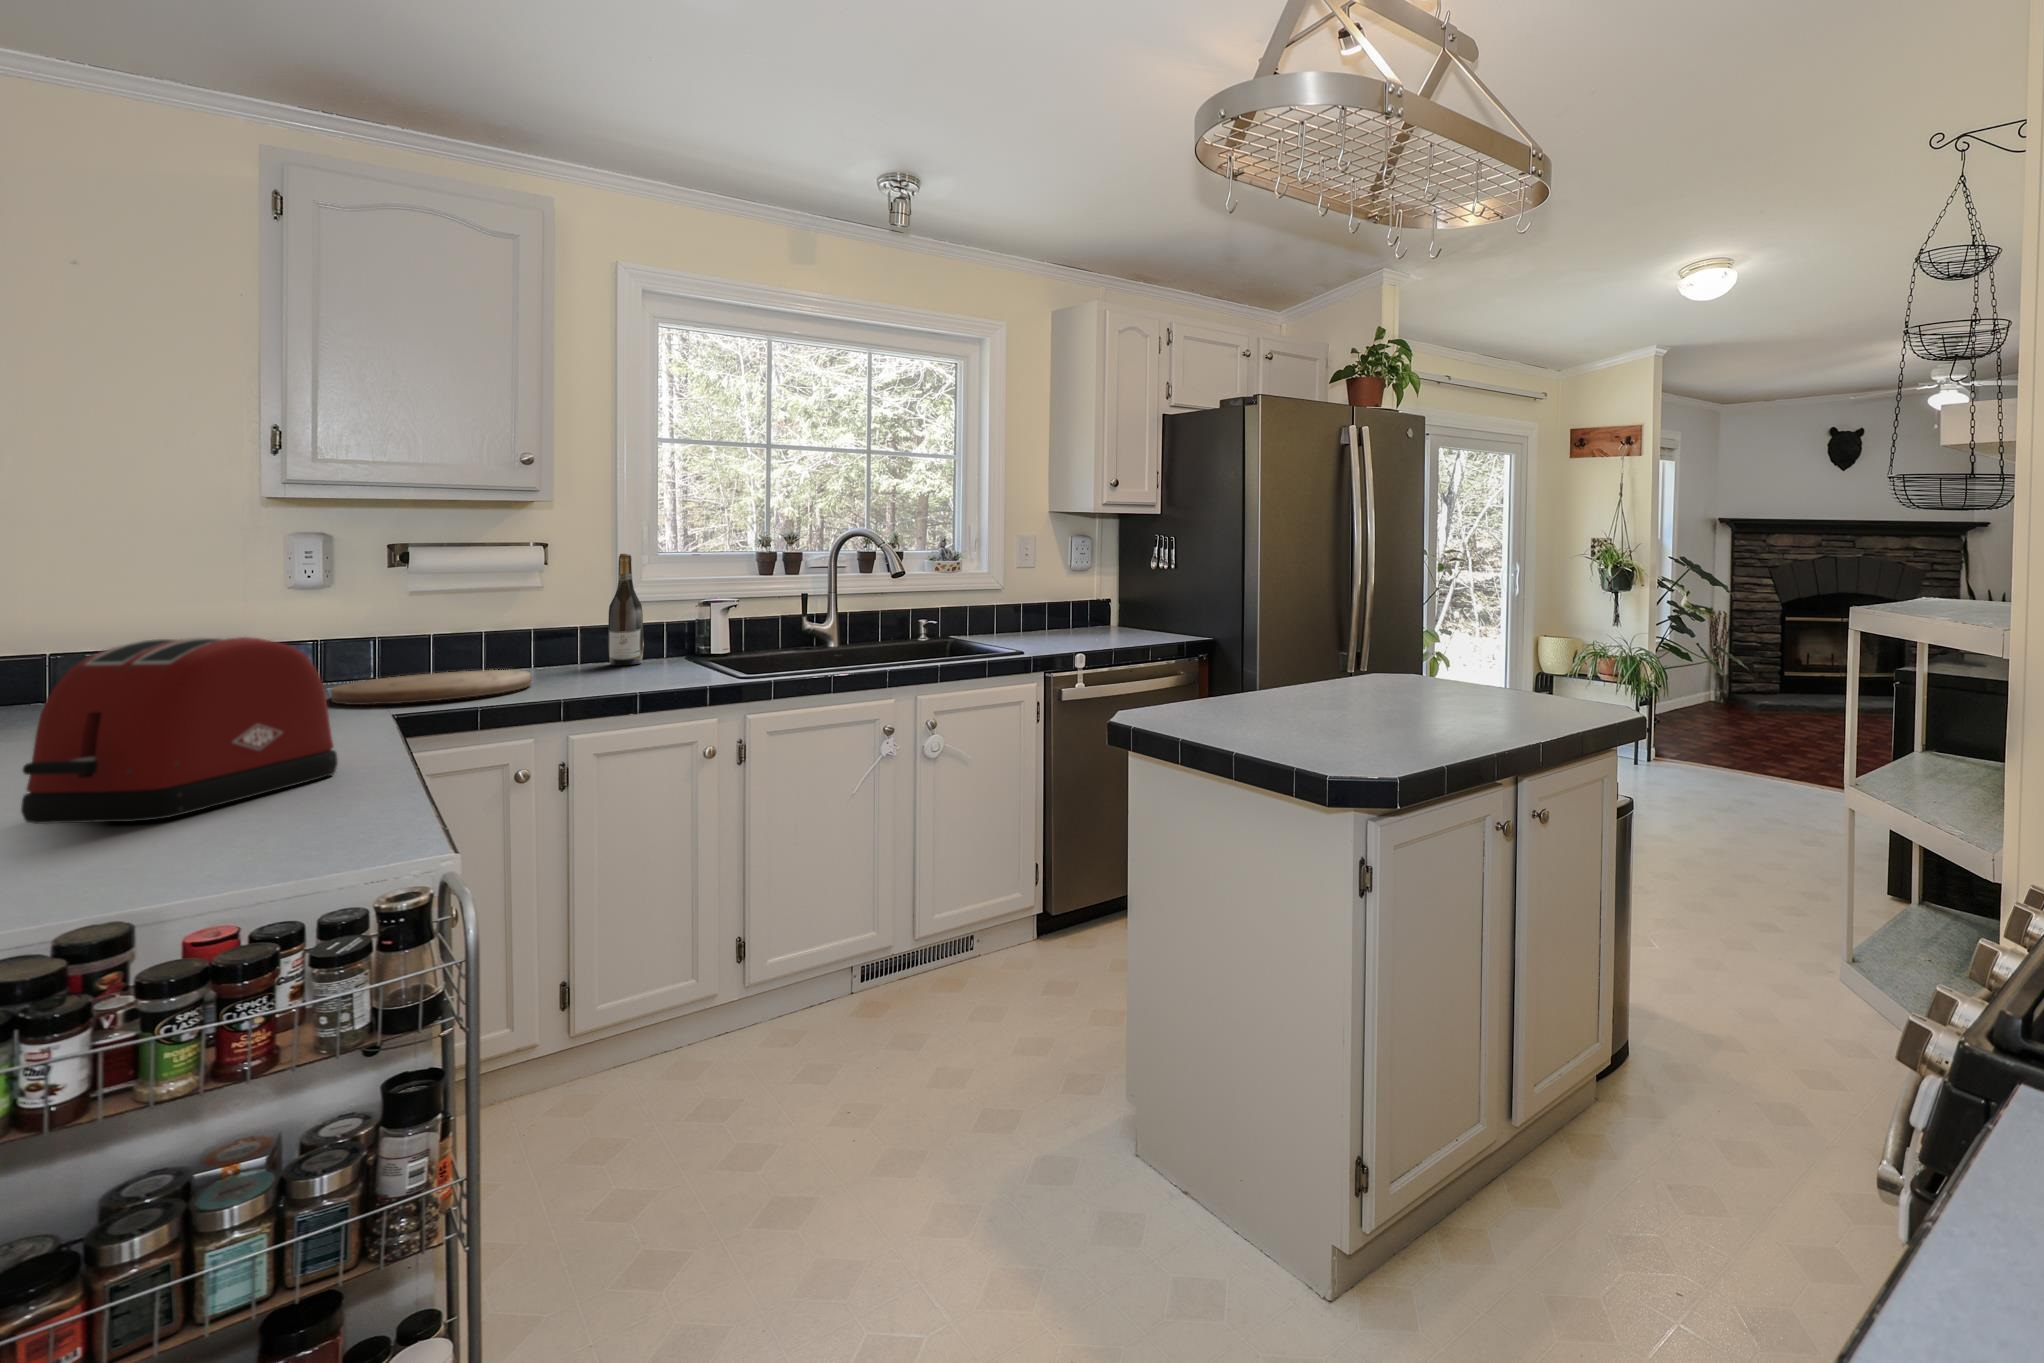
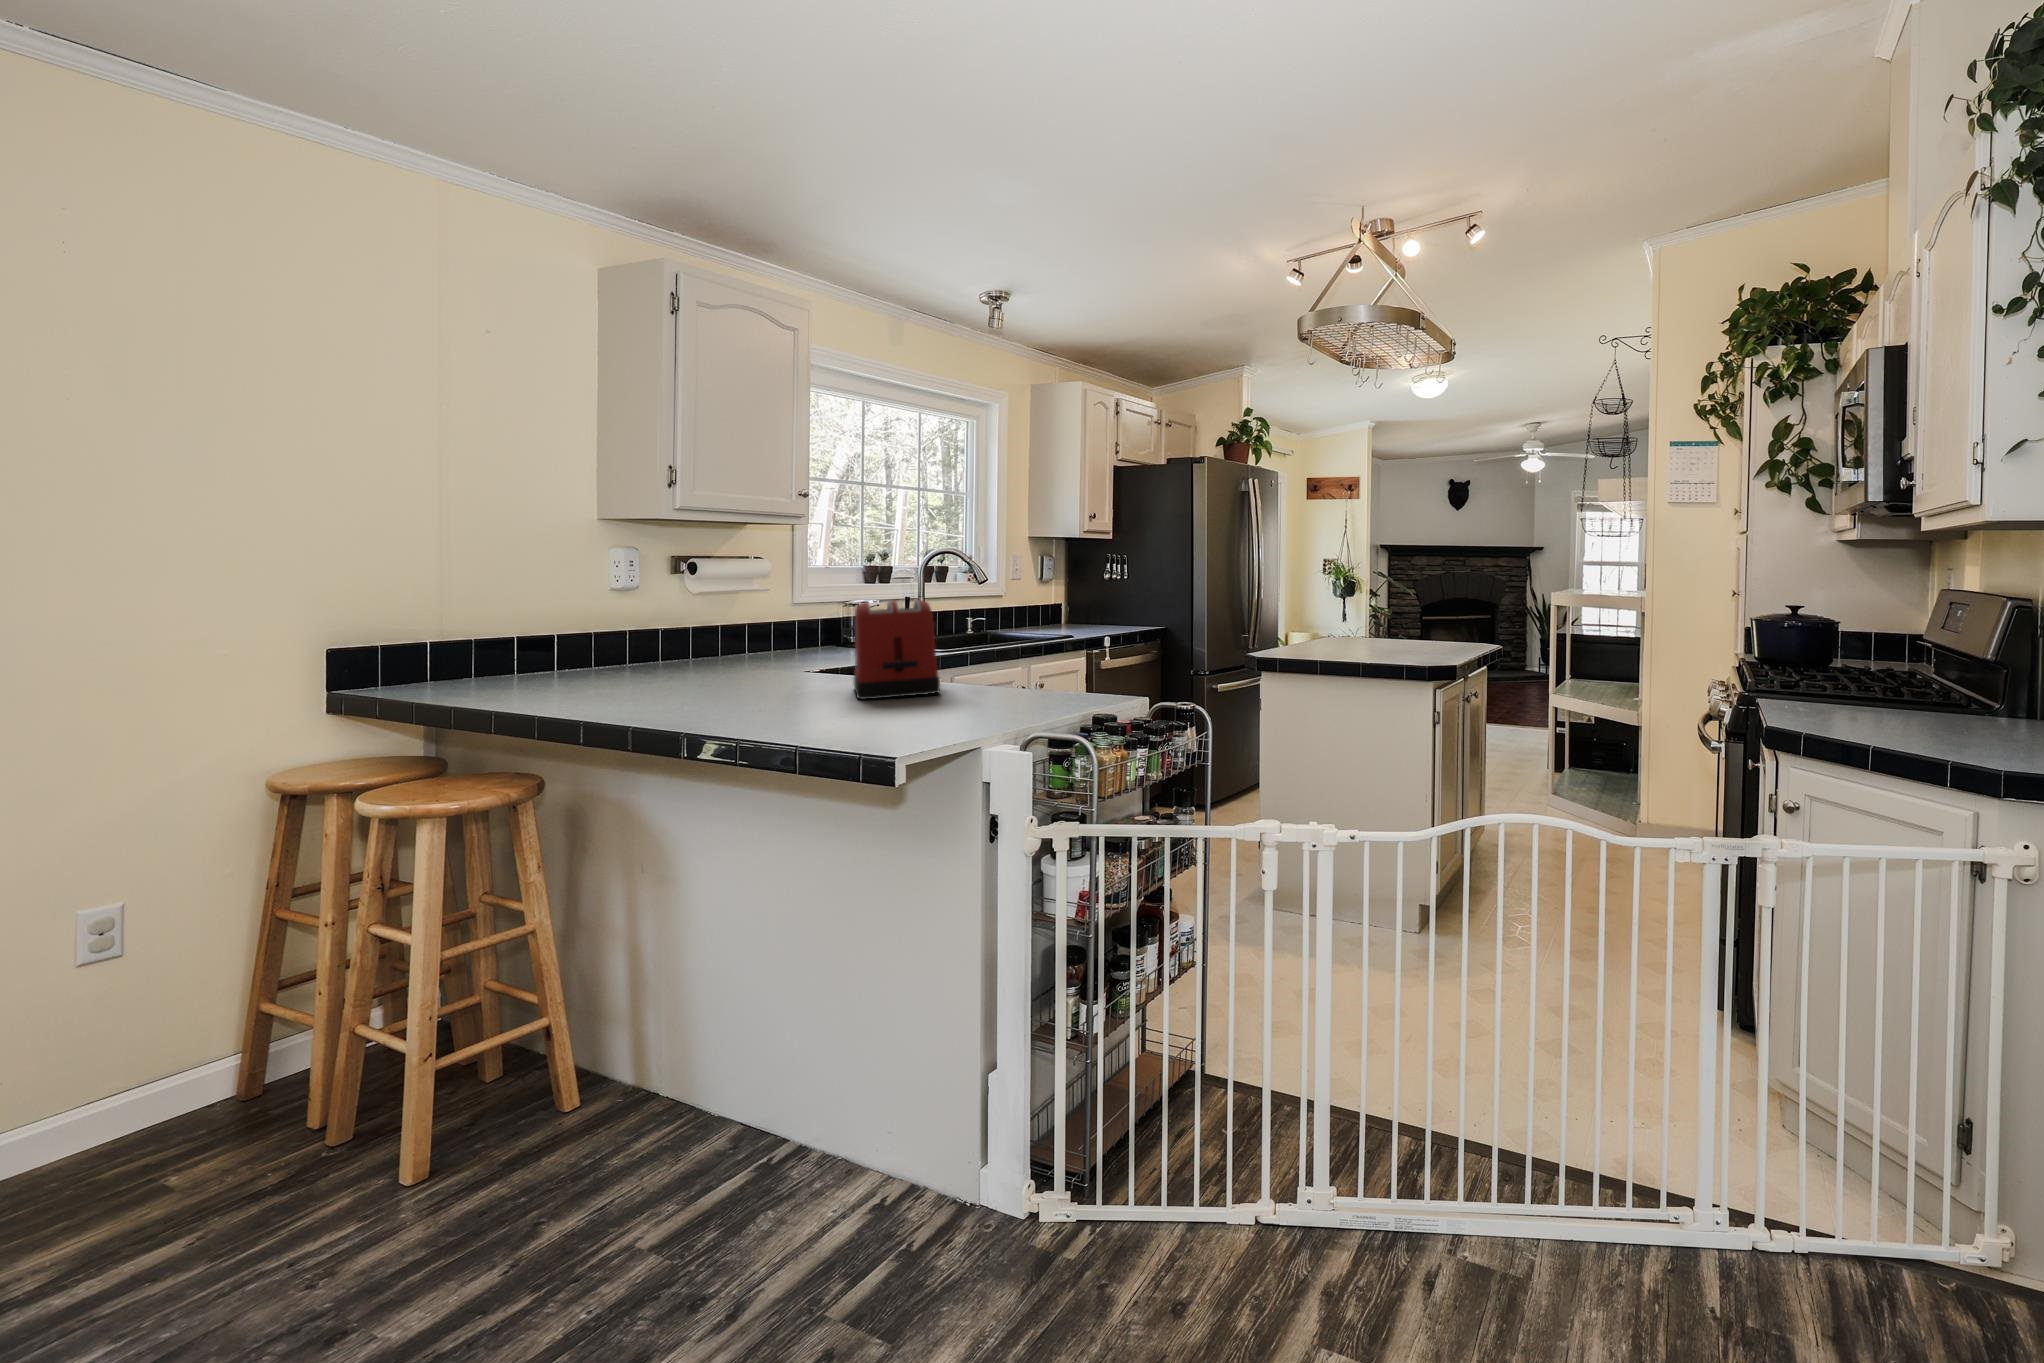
wine bottle: present [608,554,644,665] -> none [793,568,819,652]
cutting board: present [331,670,531,705] -> none [689,652,817,672]

